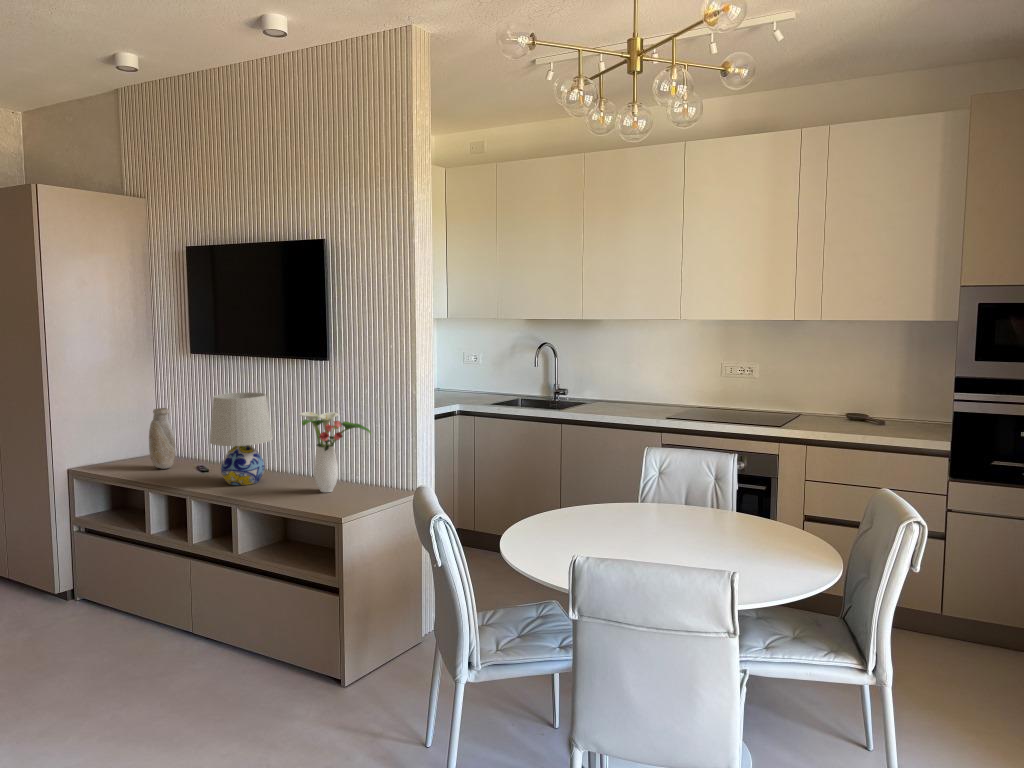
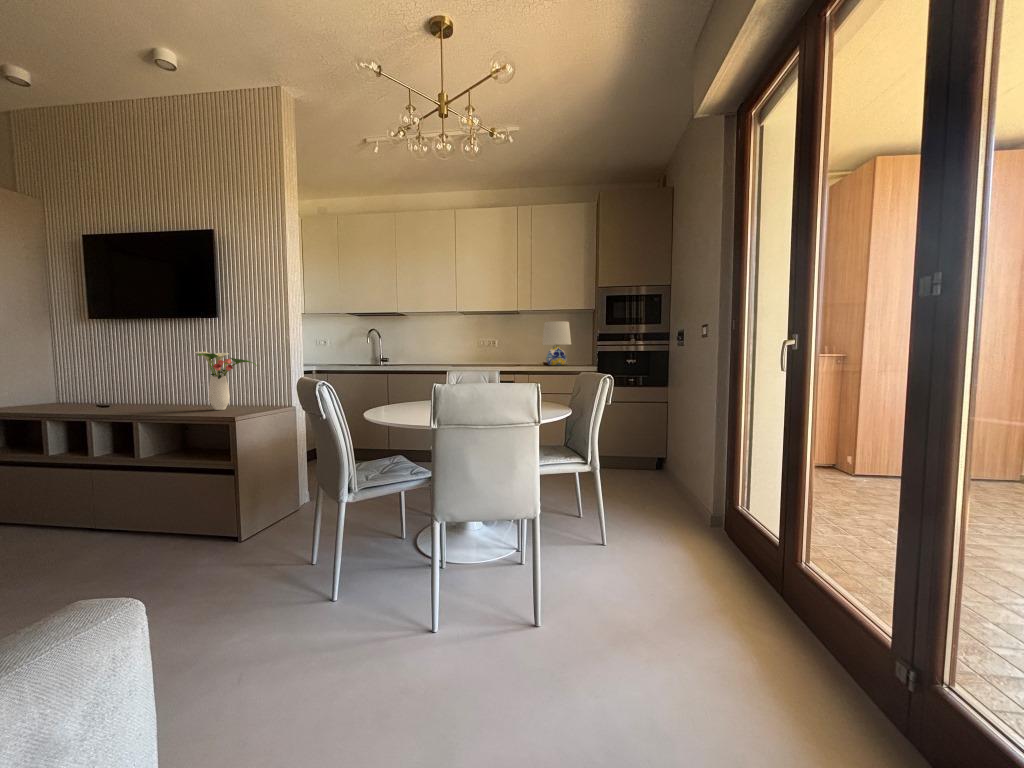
table lamp: present [210,392,273,485] -> present [542,321,571,366]
vase: present [149,408,175,469] -> none [42,360,71,409]

